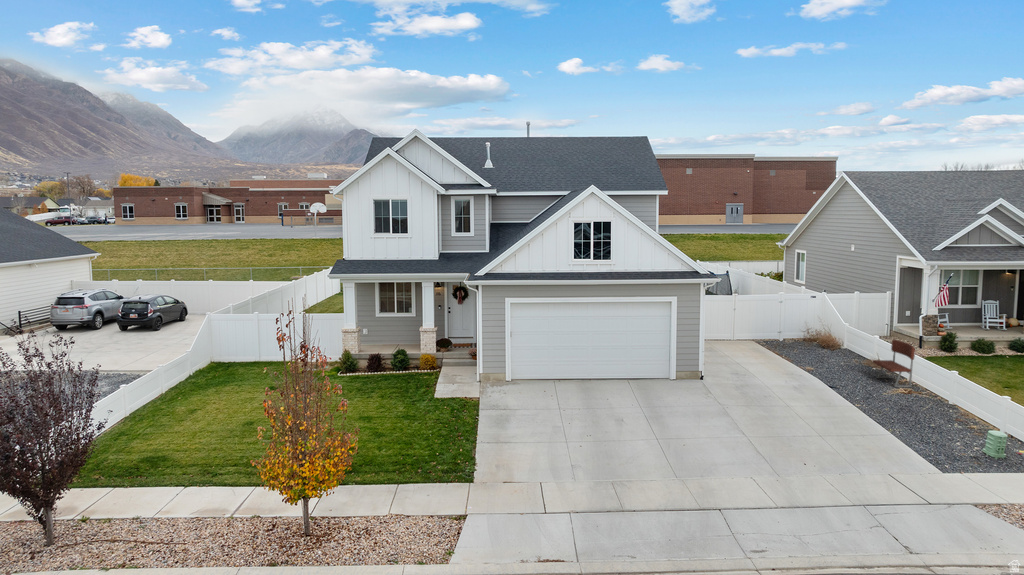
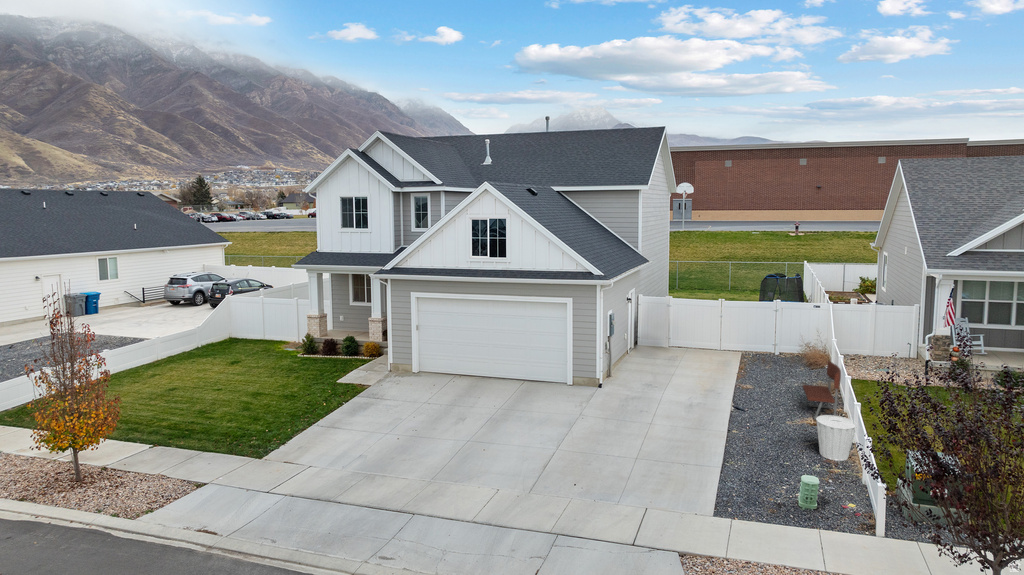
trash can: none [926,379,960,413] -> present [816,415,855,461]

